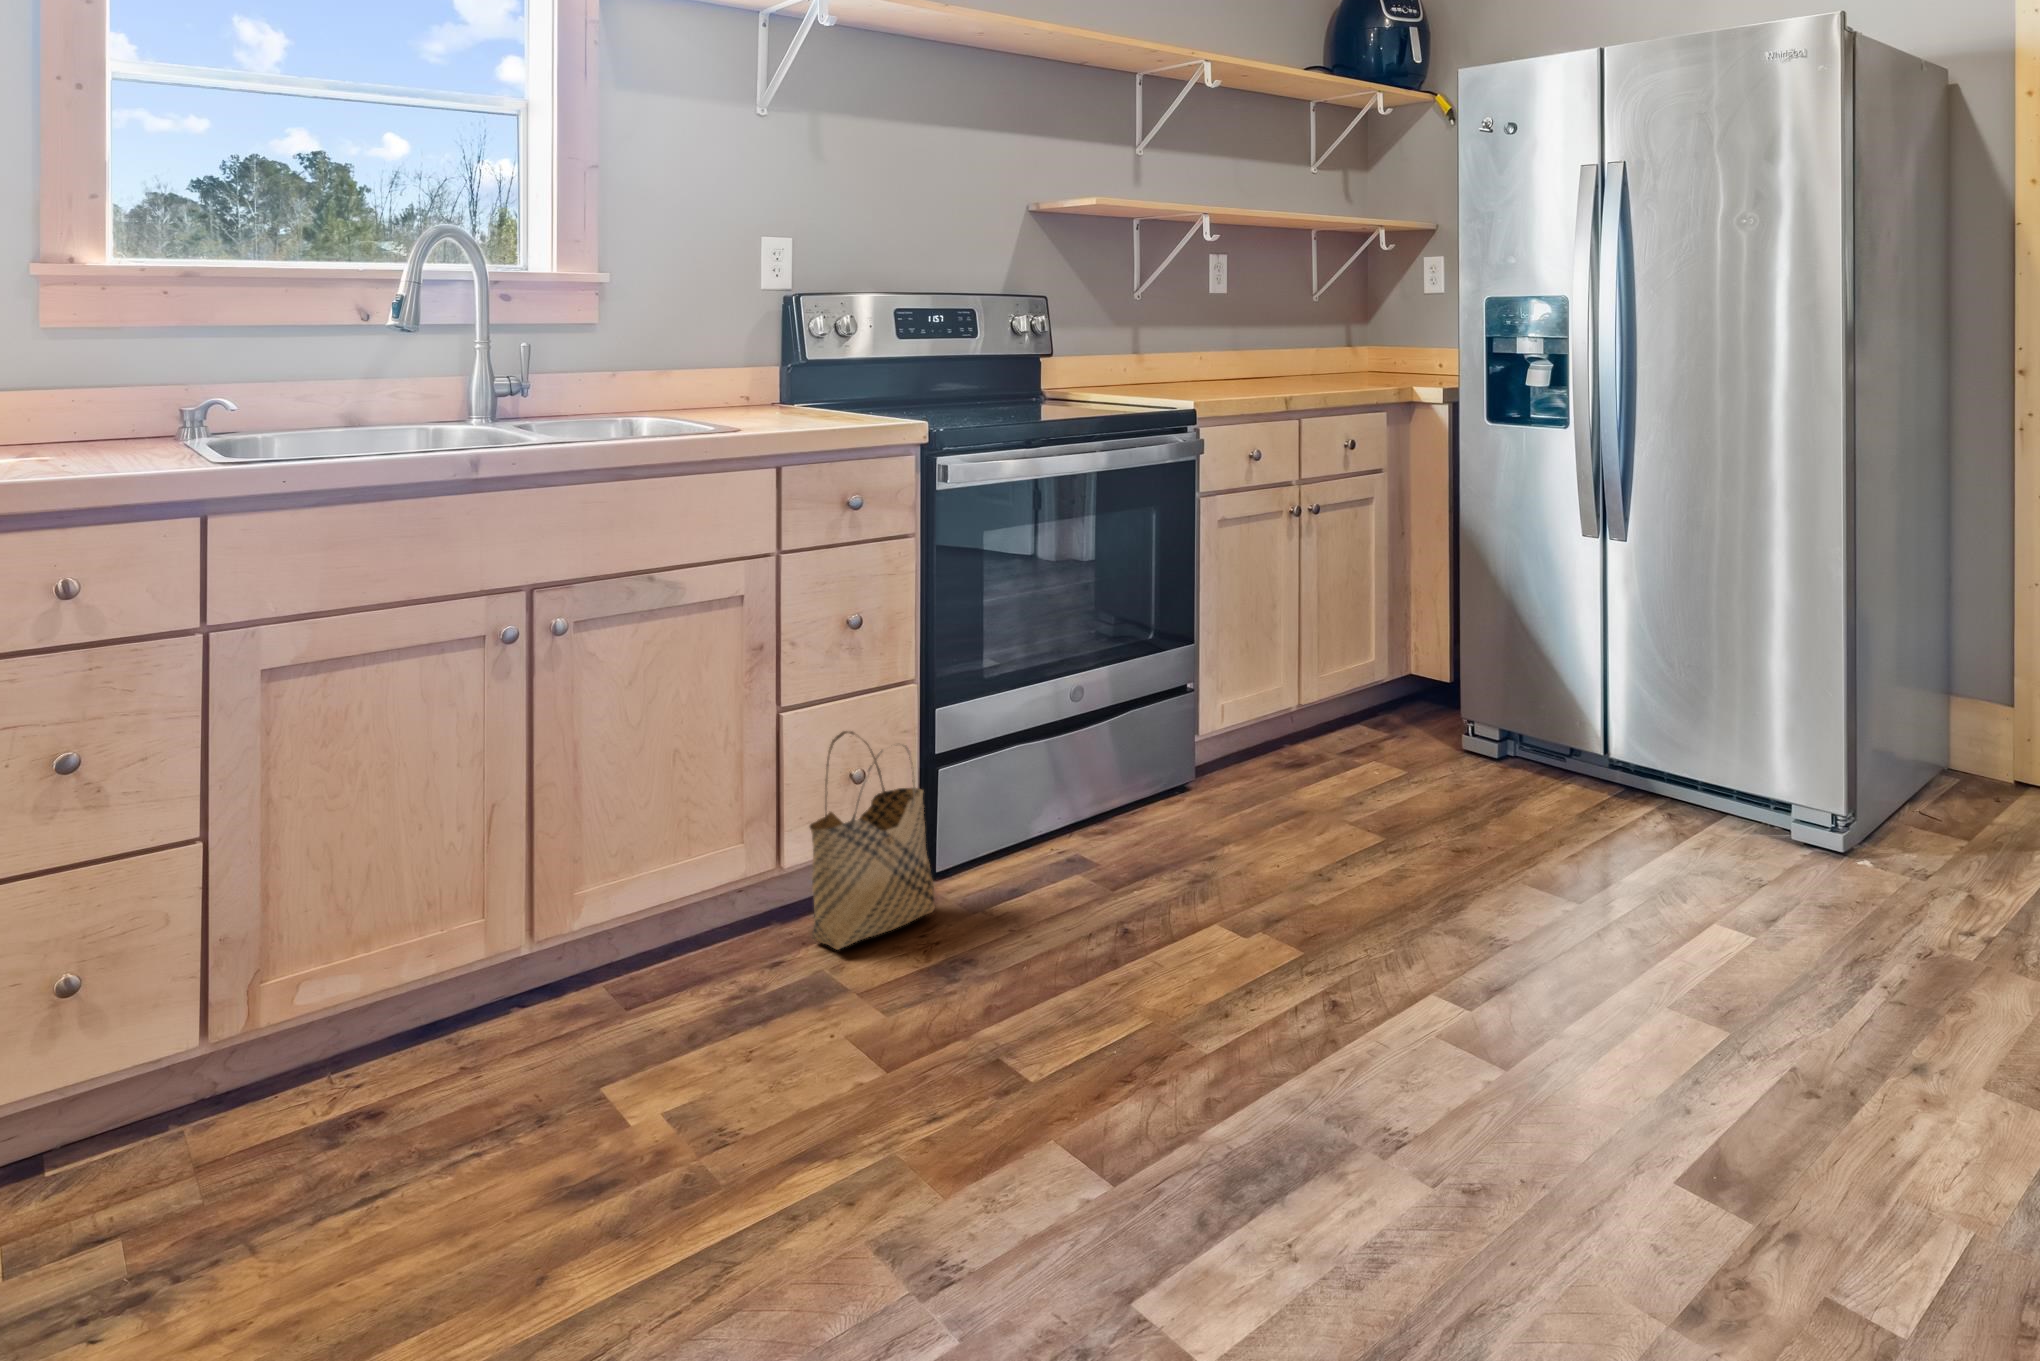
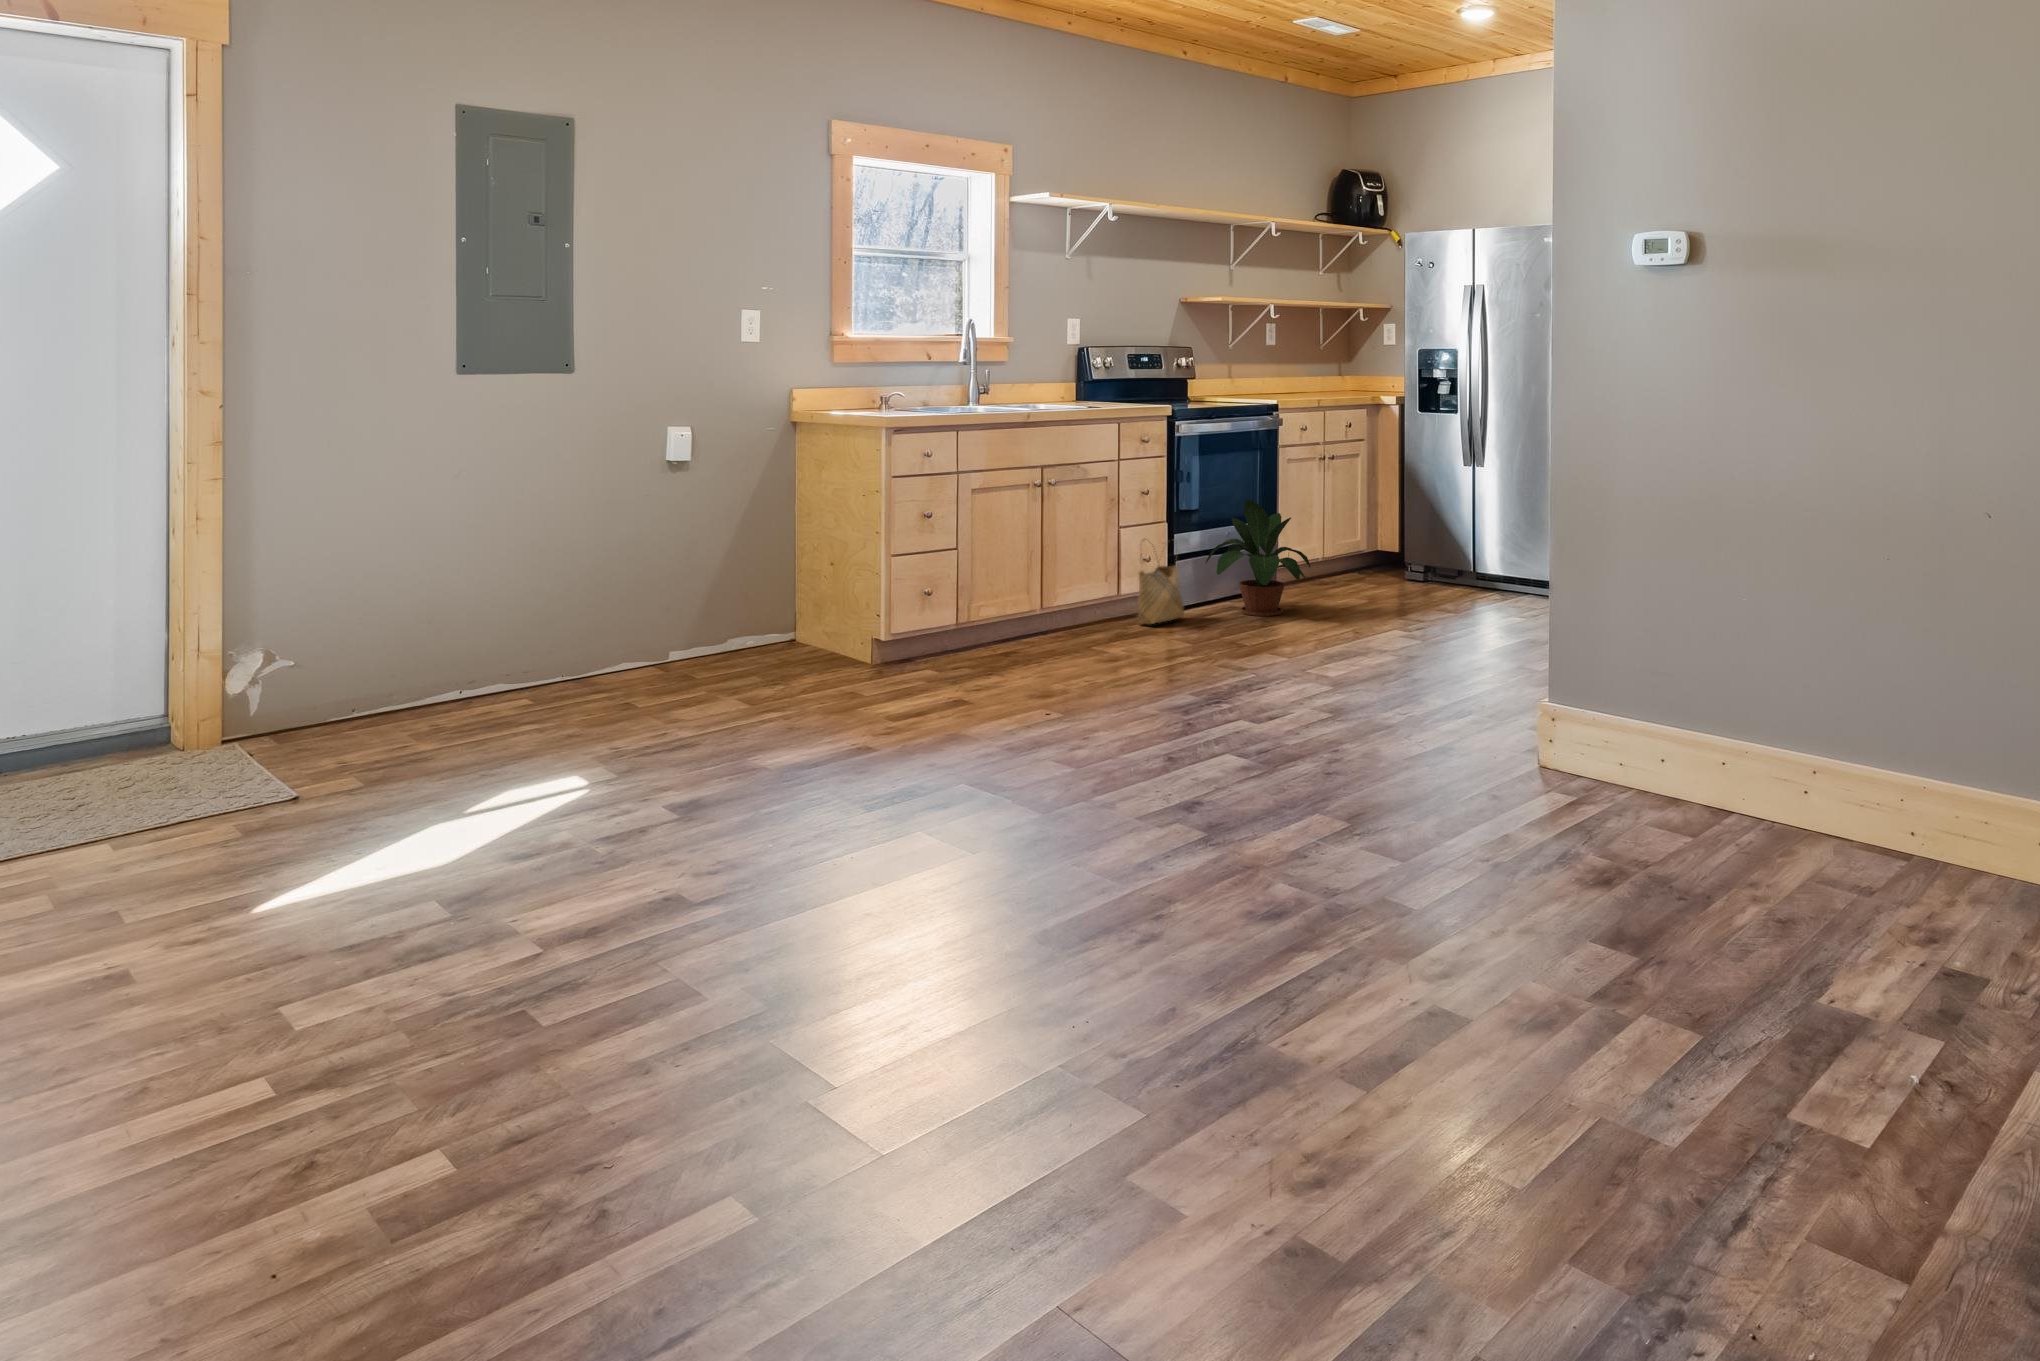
potted plant: none [1006,641,1242,905] -> present [1206,499,1311,616]

